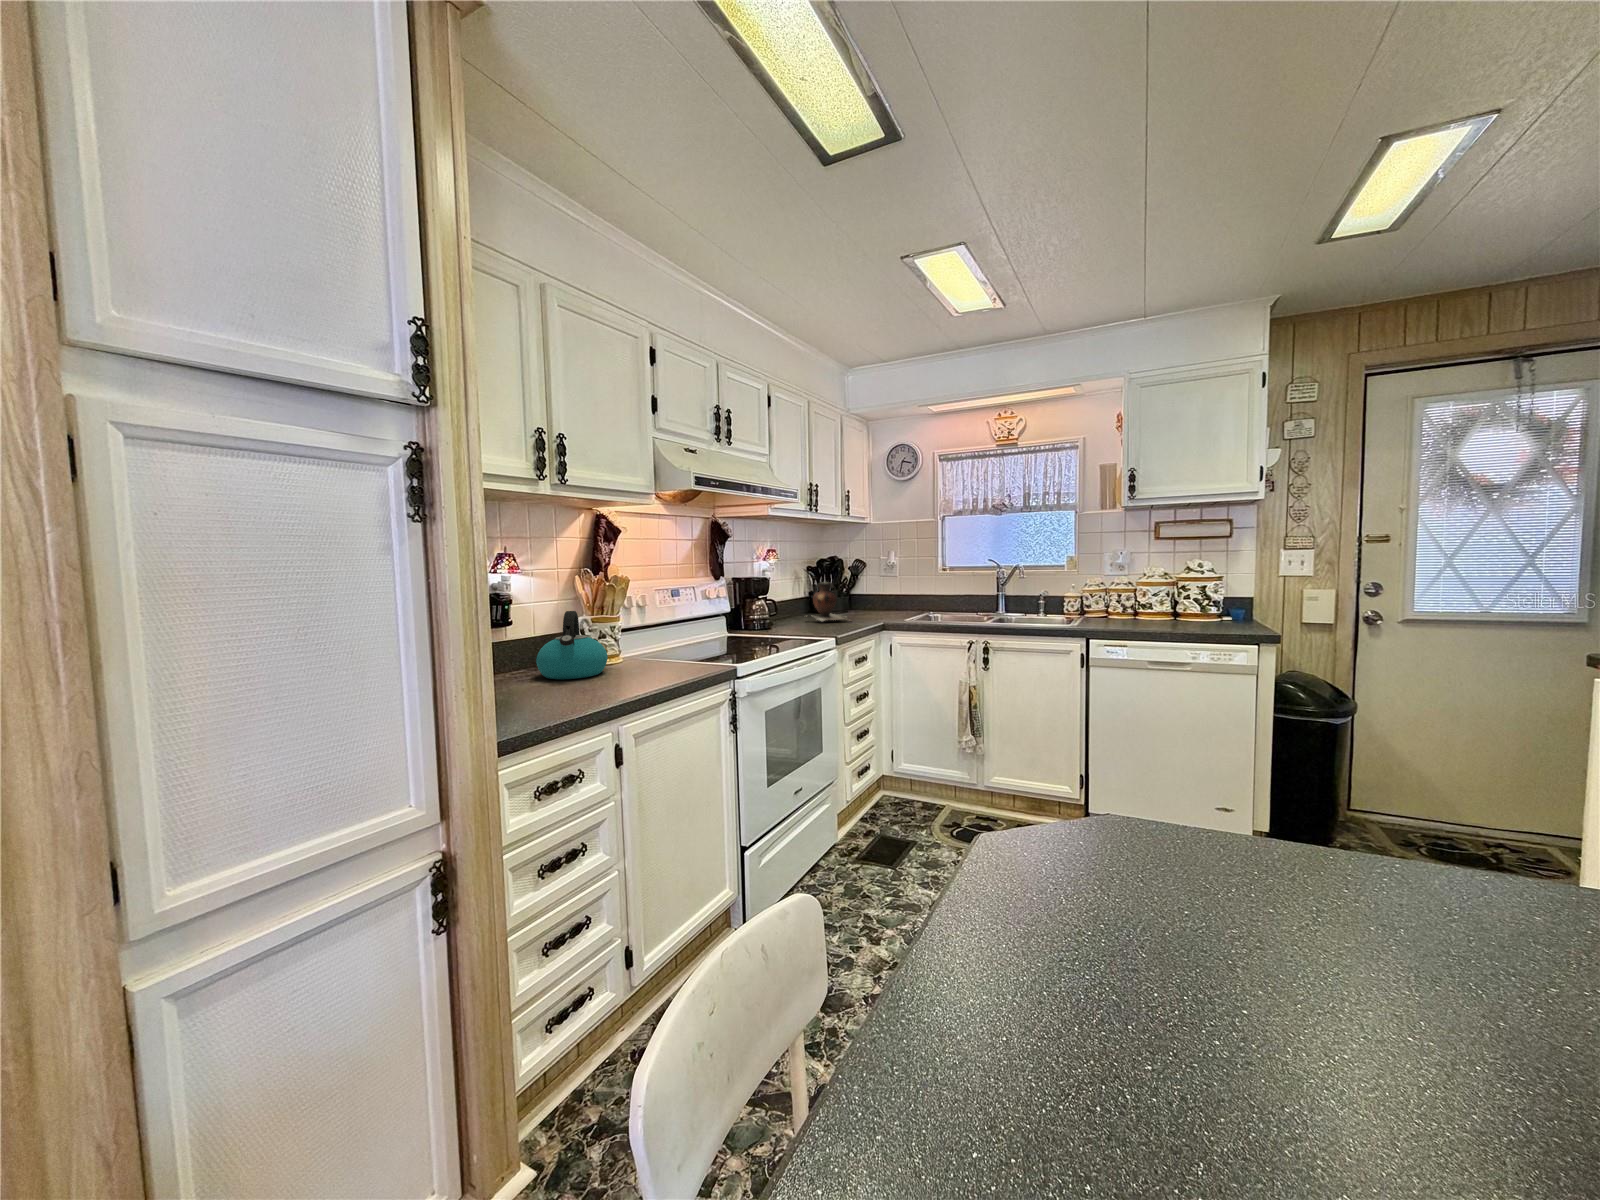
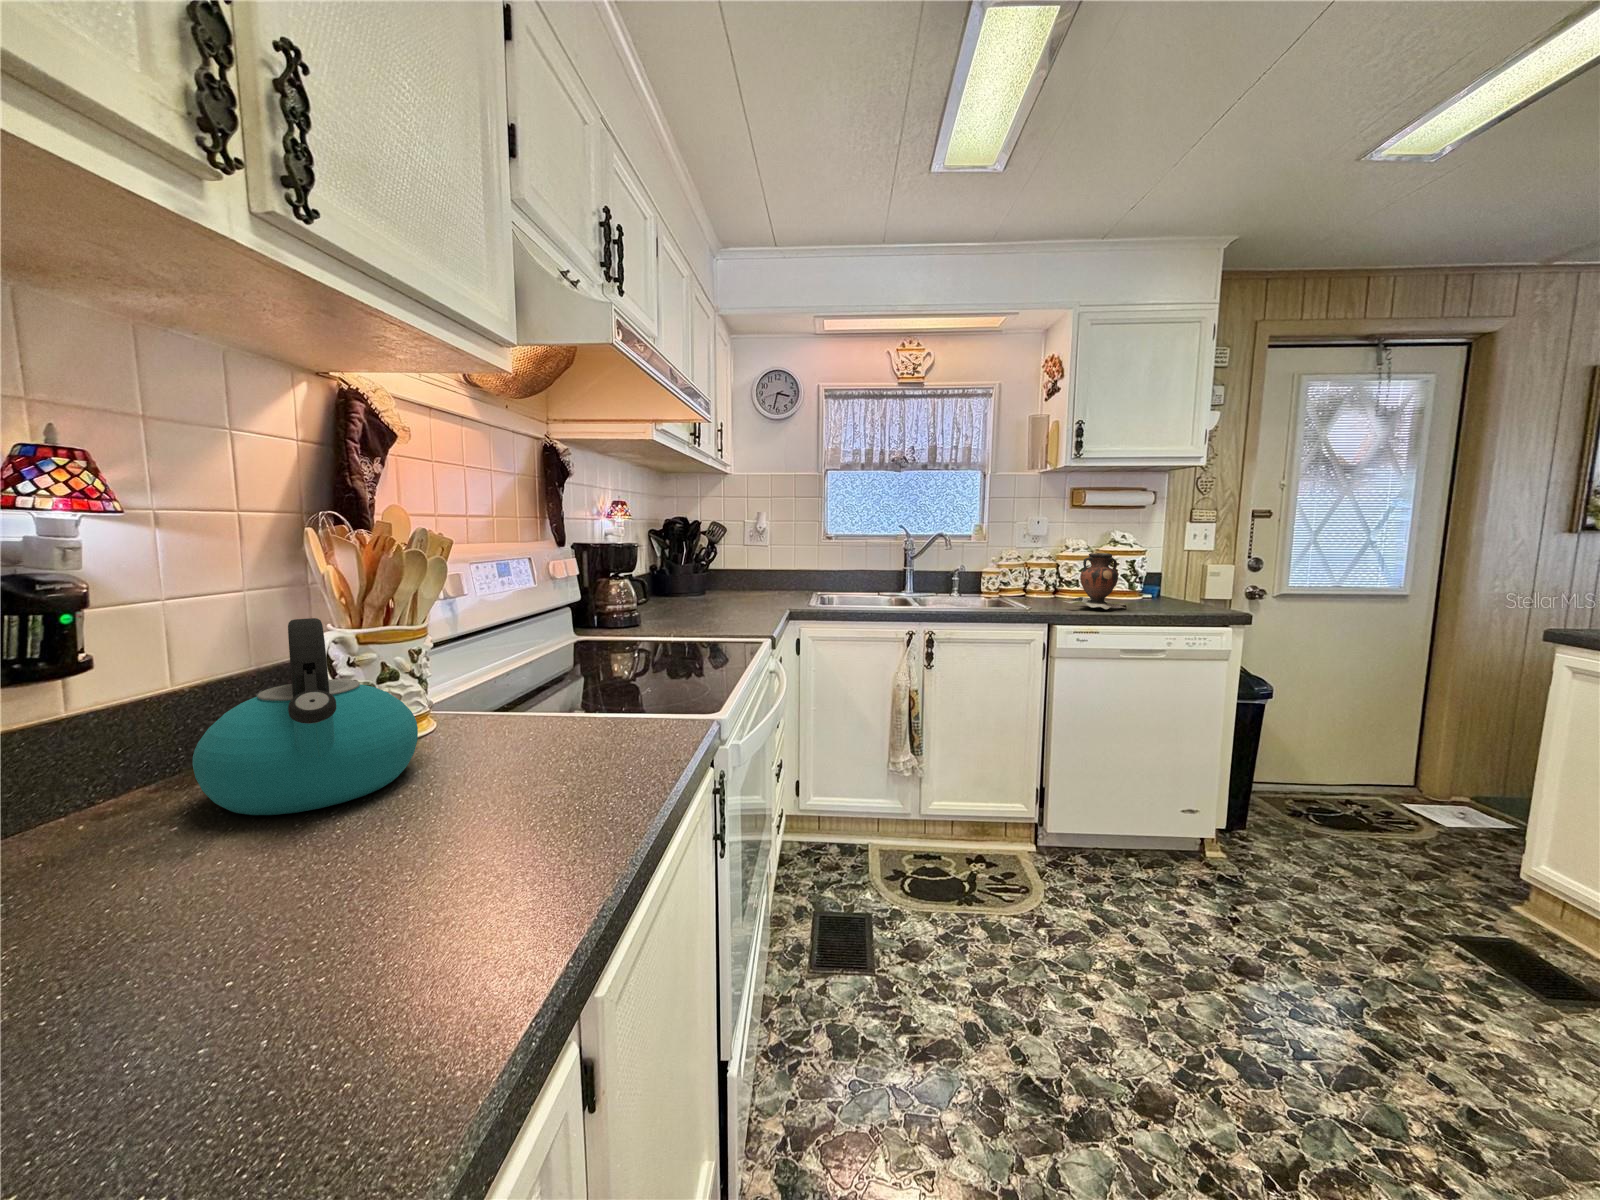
vase: present [813,582,847,621] -> present [1066,553,1127,609]

